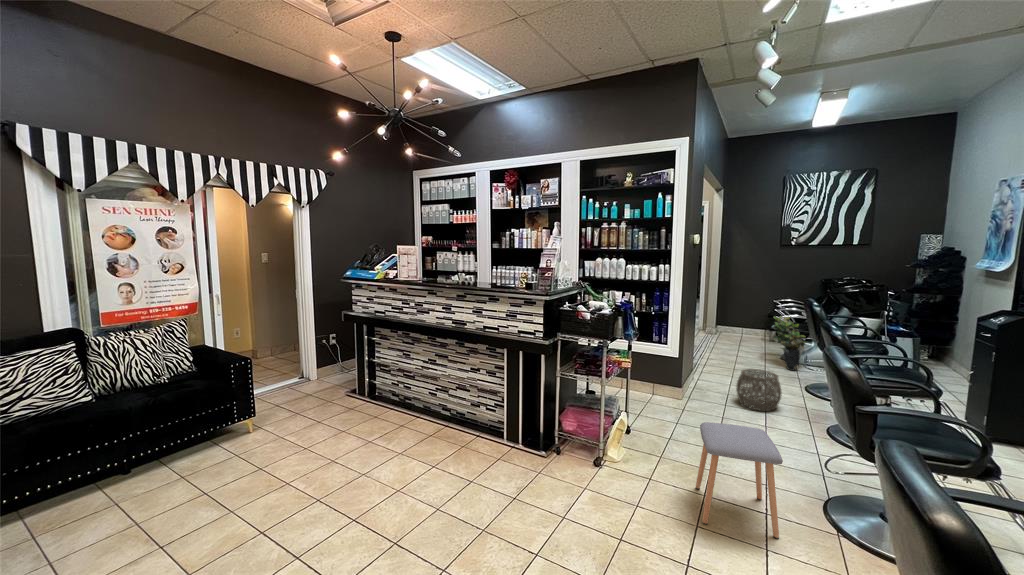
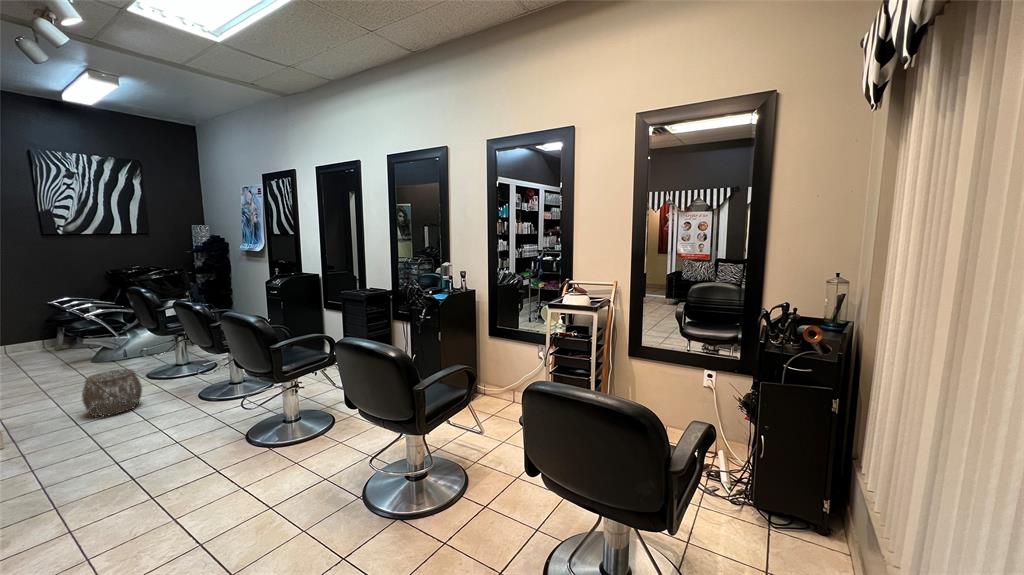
potted plant: present [772,316,806,371] -> none [75,312,125,369]
stool: present [696,422,783,539] -> none [129,403,240,513]

